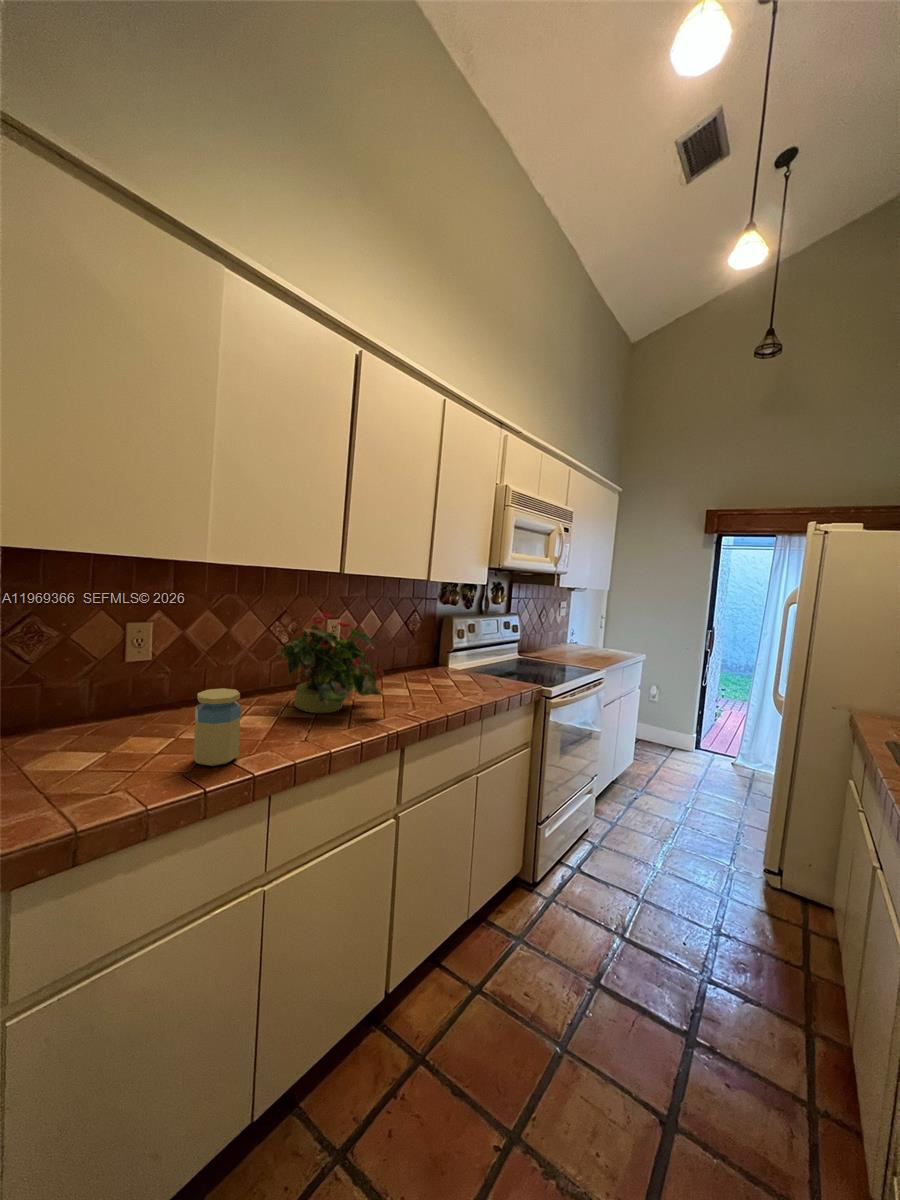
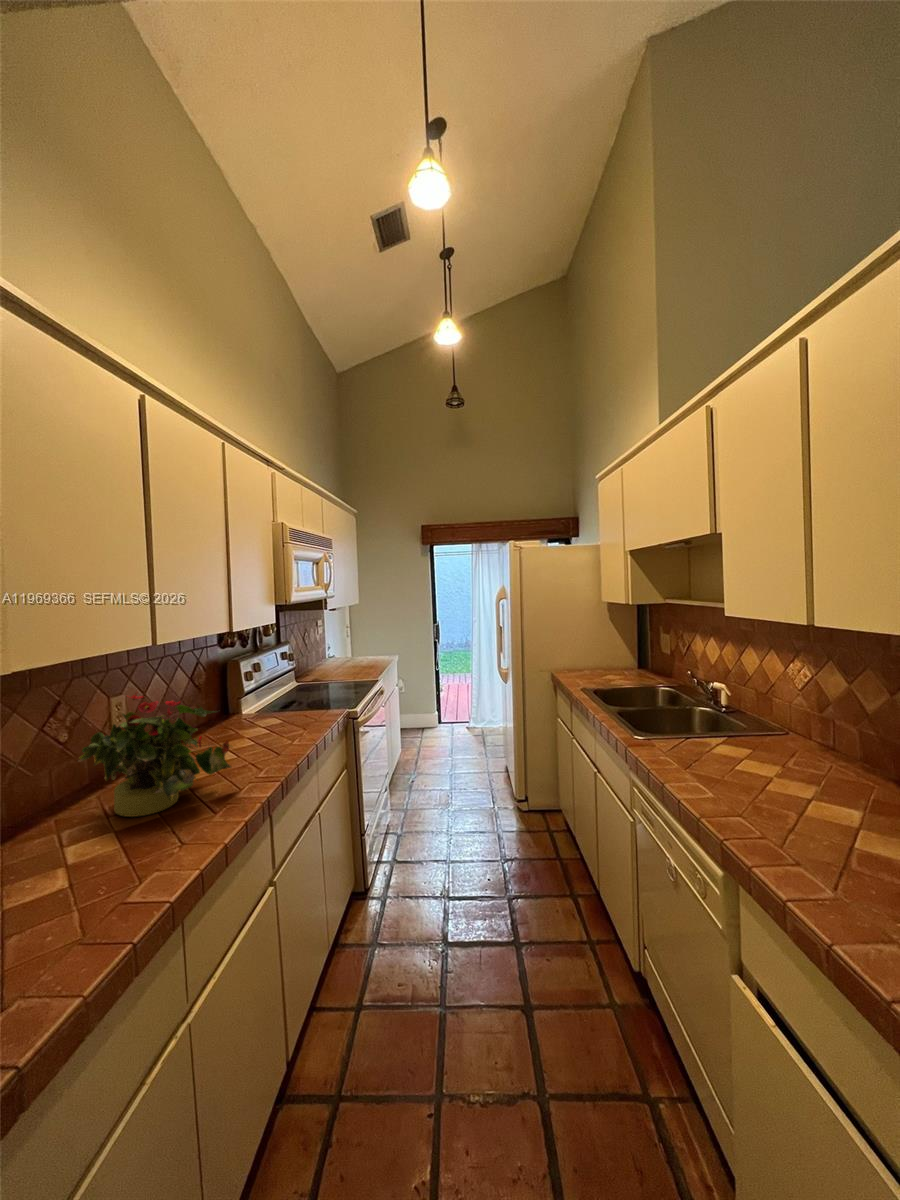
jar: present [194,688,241,766] -> none [65,816,130,921]

